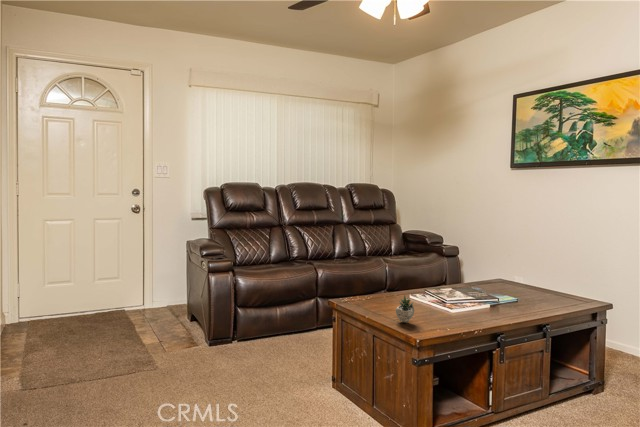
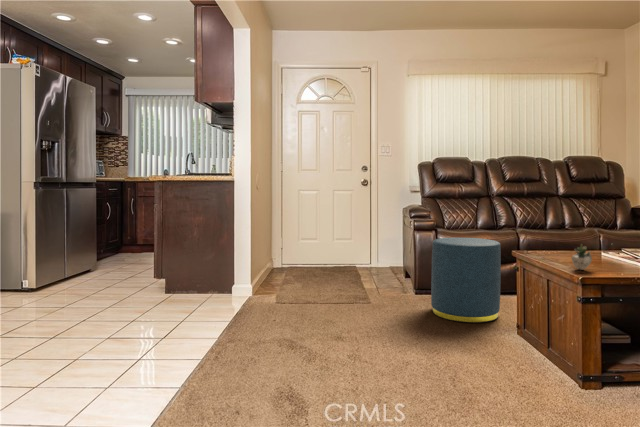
ottoman: none [234,280,309,382] -> present [431,237,501,323]

